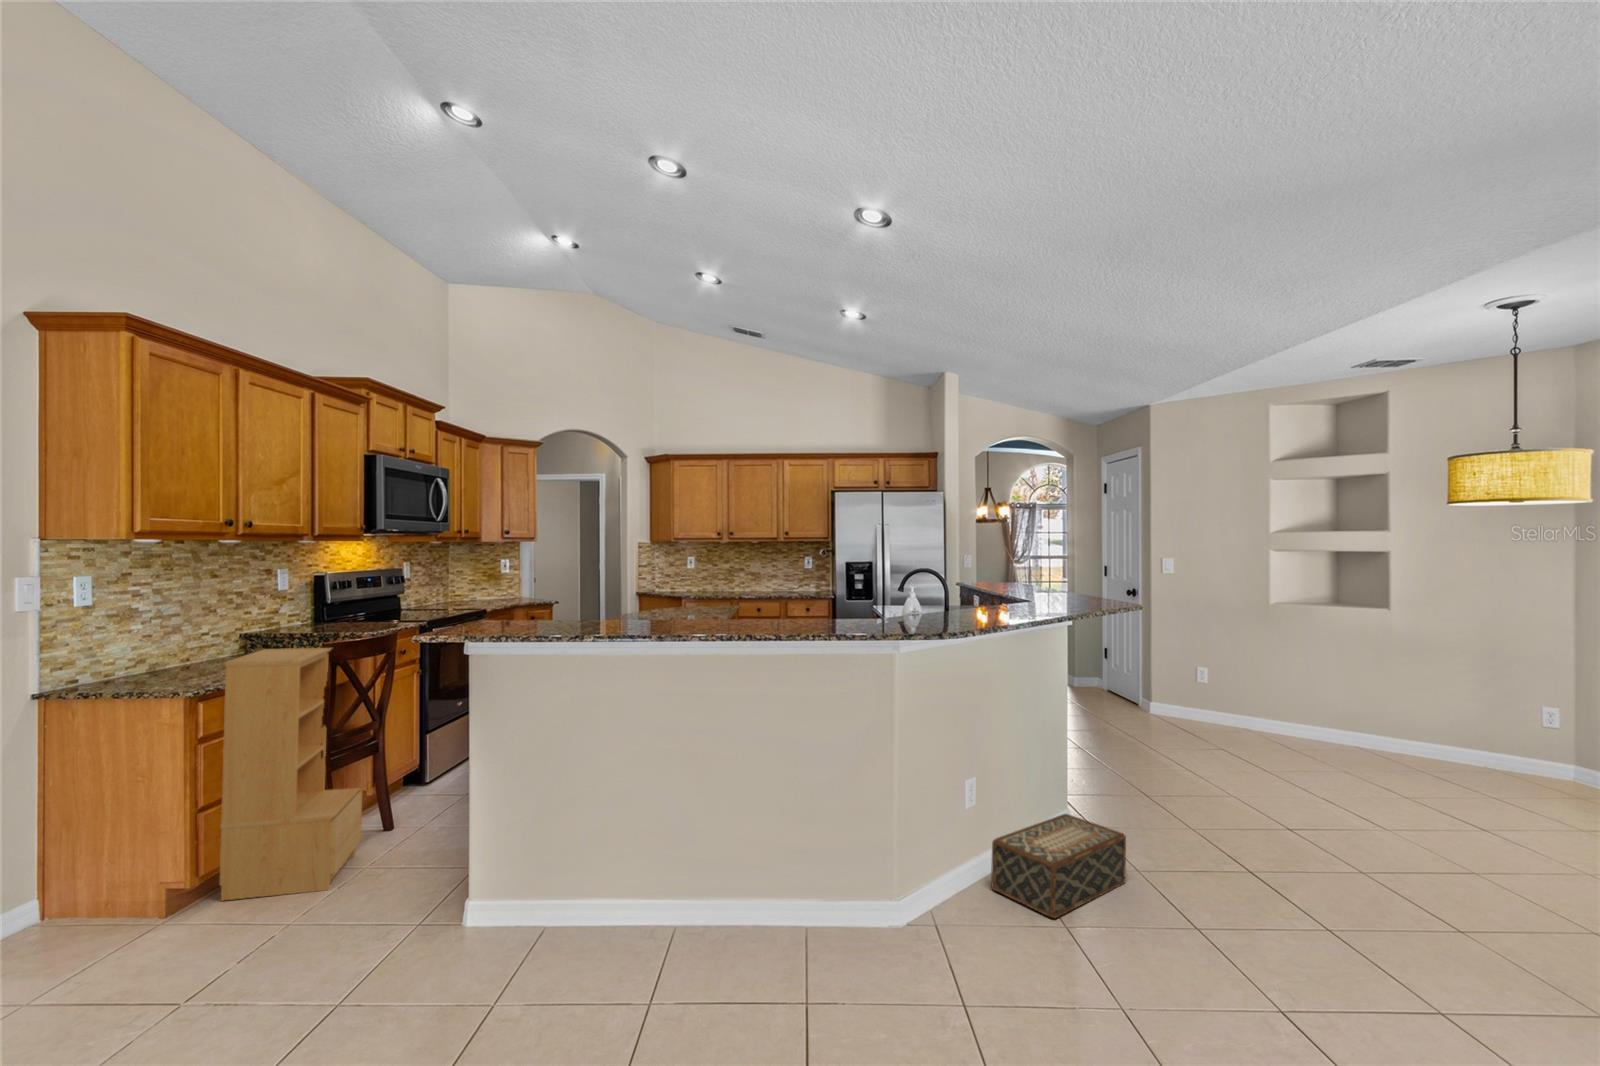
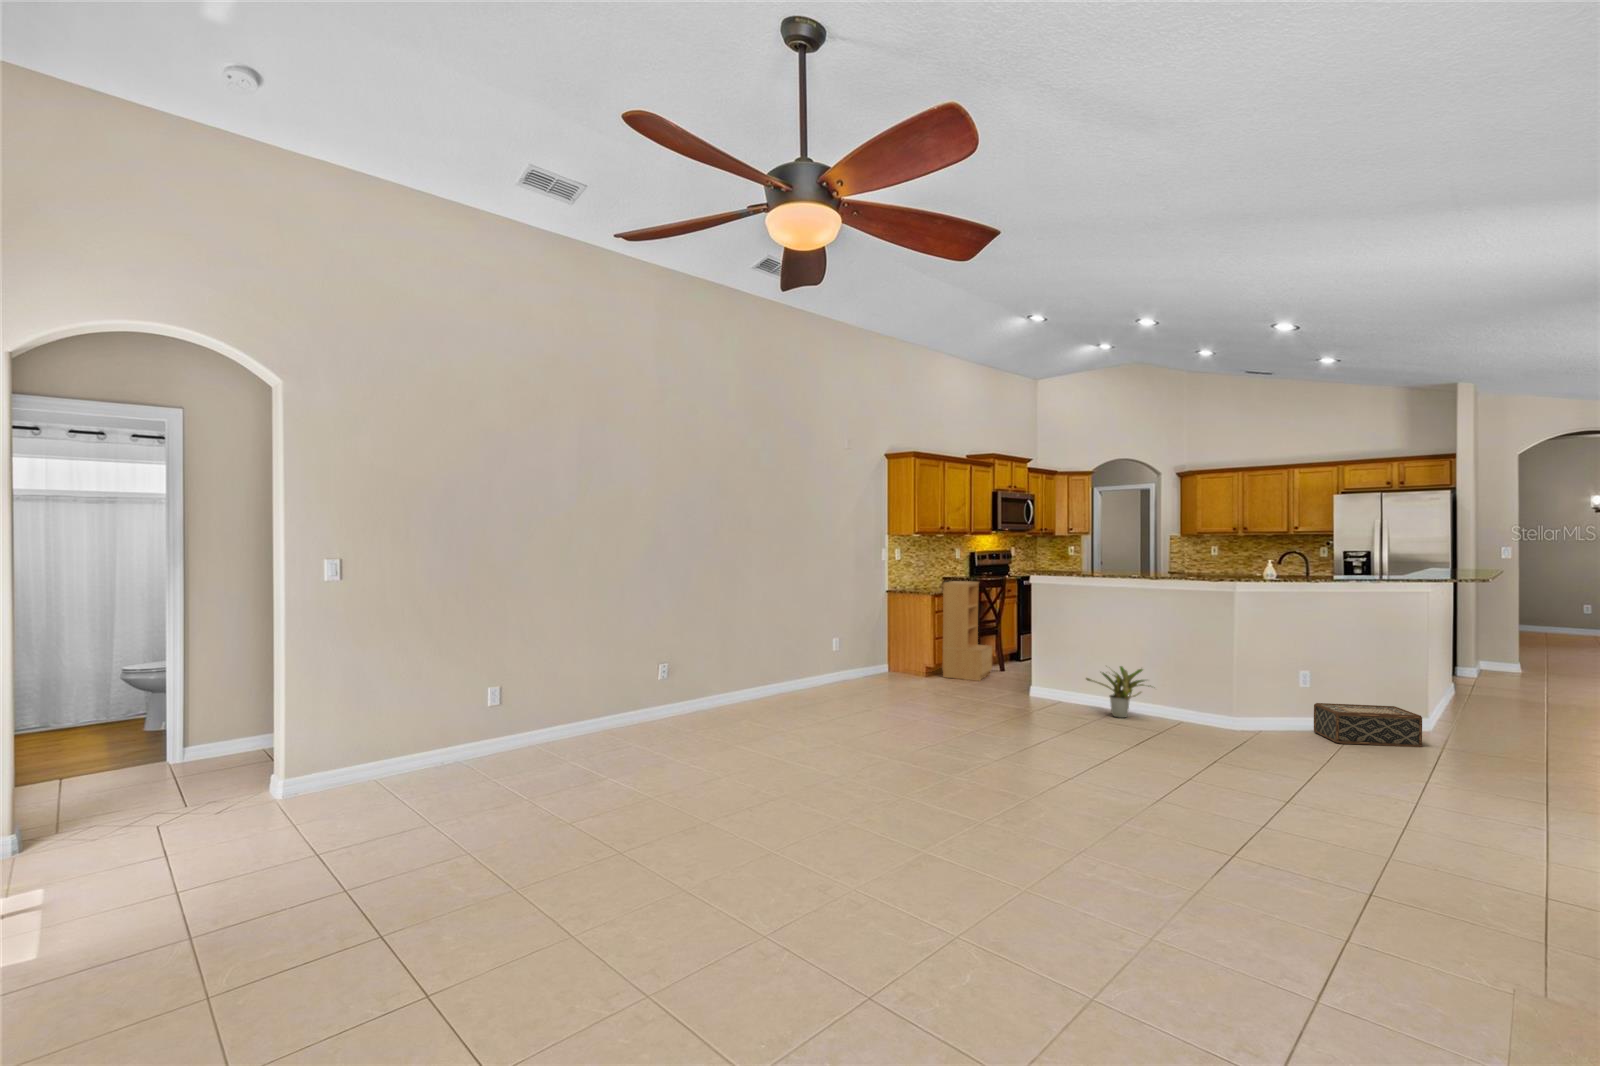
potted plant: none [619,837,771,967] -> present [1086,666,1149,718]

